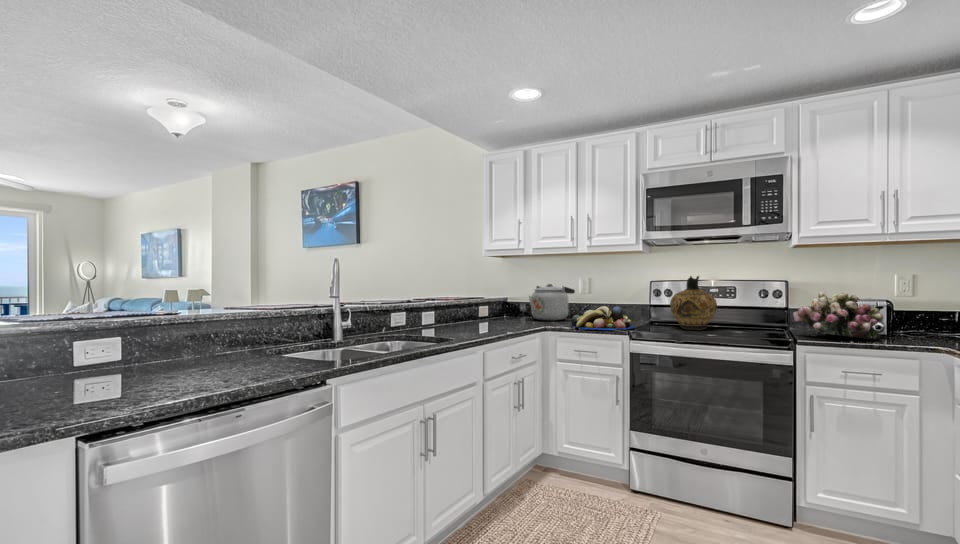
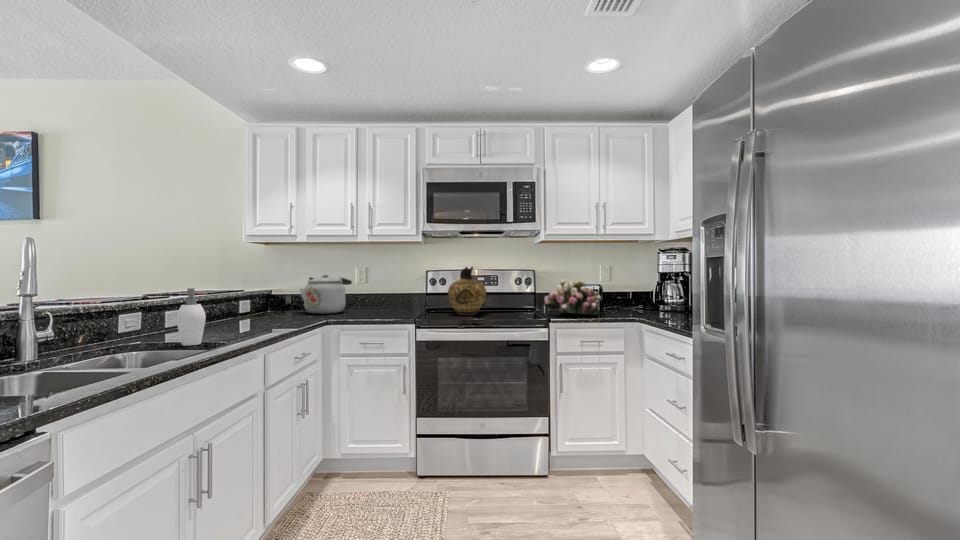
soap dispenser: none [423,294,448,339] -> present [176,288,206,346]
fruit bowl: present [571,306,634,330] -> none [354,296,417,321]

